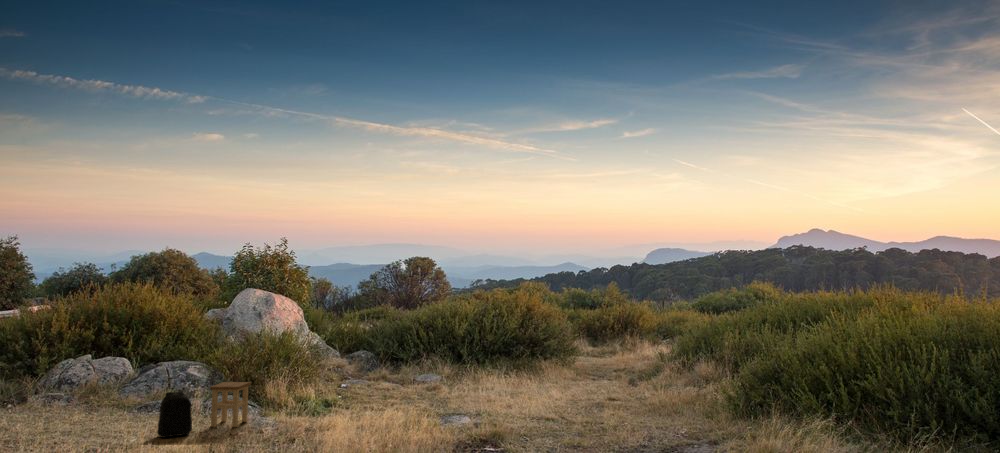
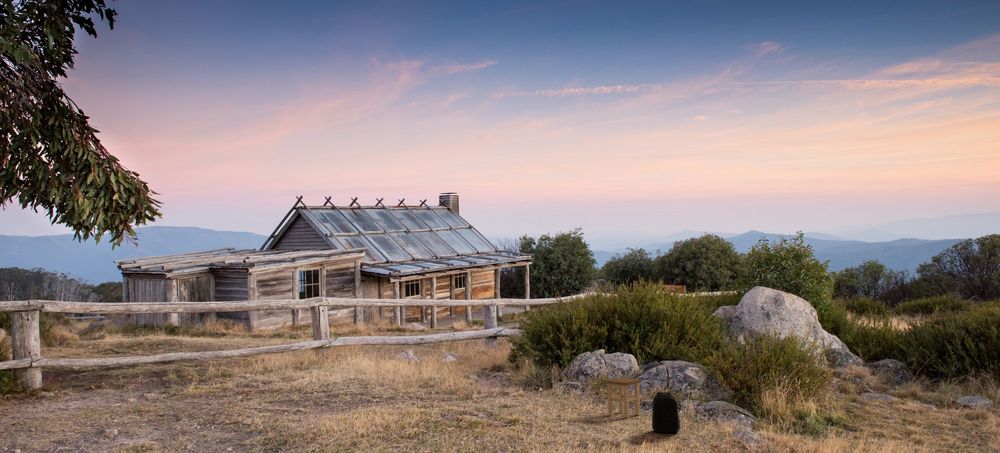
stool: present [210,382,251,427] -> present [605,378,641,418]

